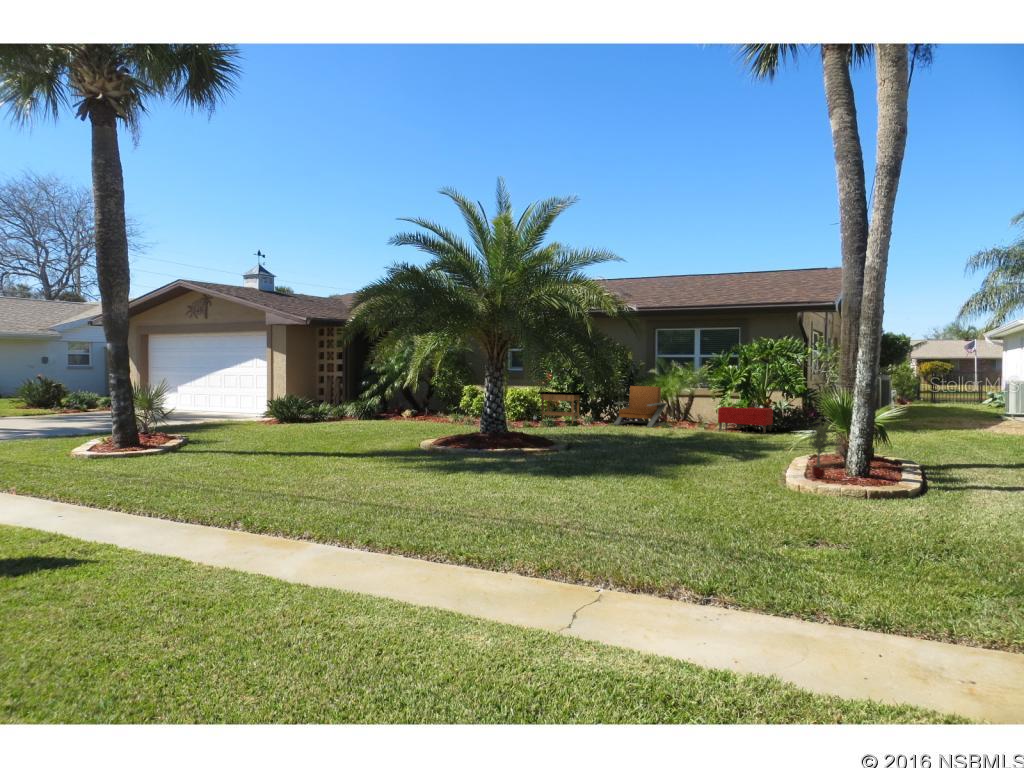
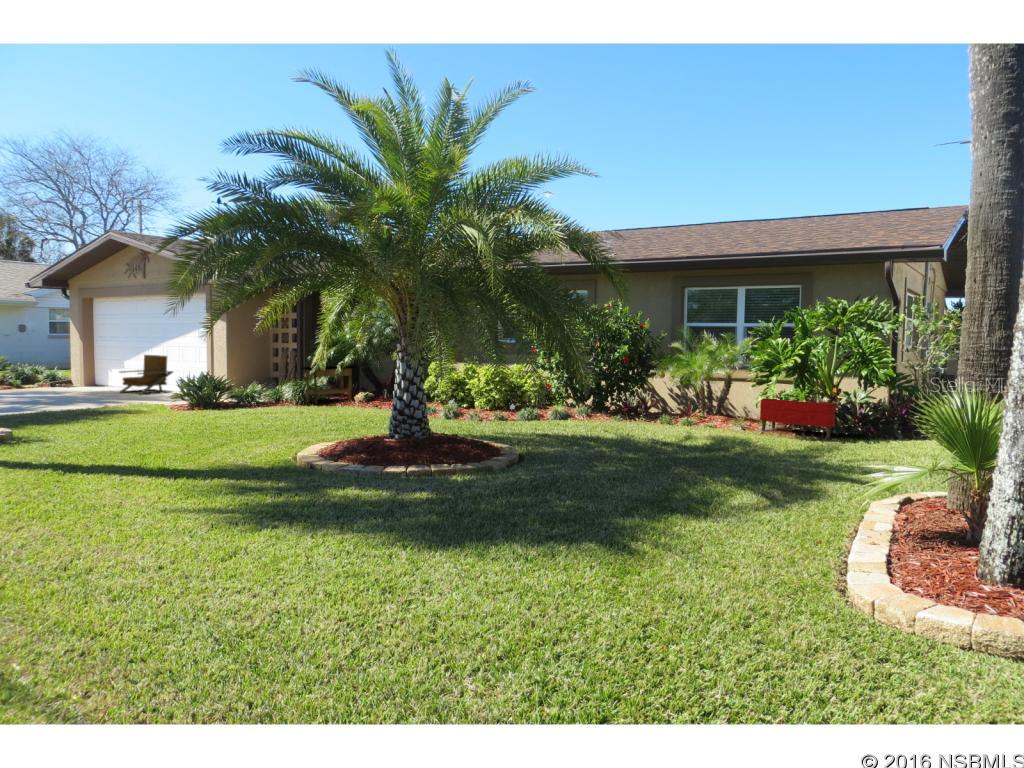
lounge chair: present [614,386,667,427] -> present [120,355,173,395]
side table: present [538,392,583,424] -> present [301,366,355,403]
potted tree: present [808,418,842,478] -> none [890,438,966,556]

